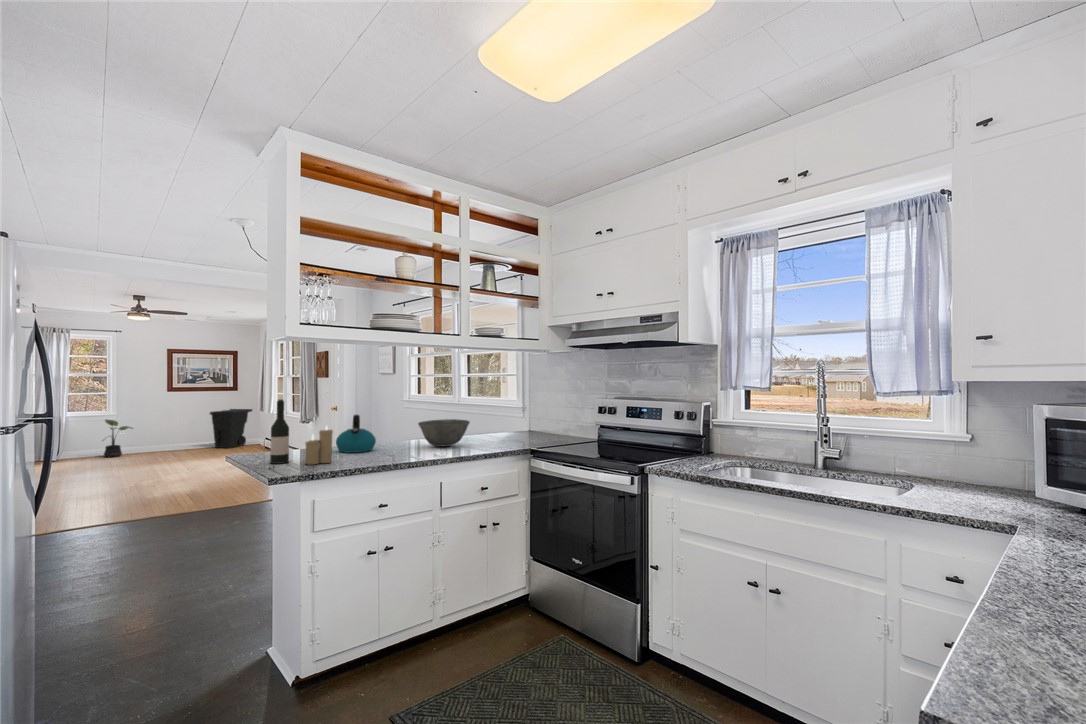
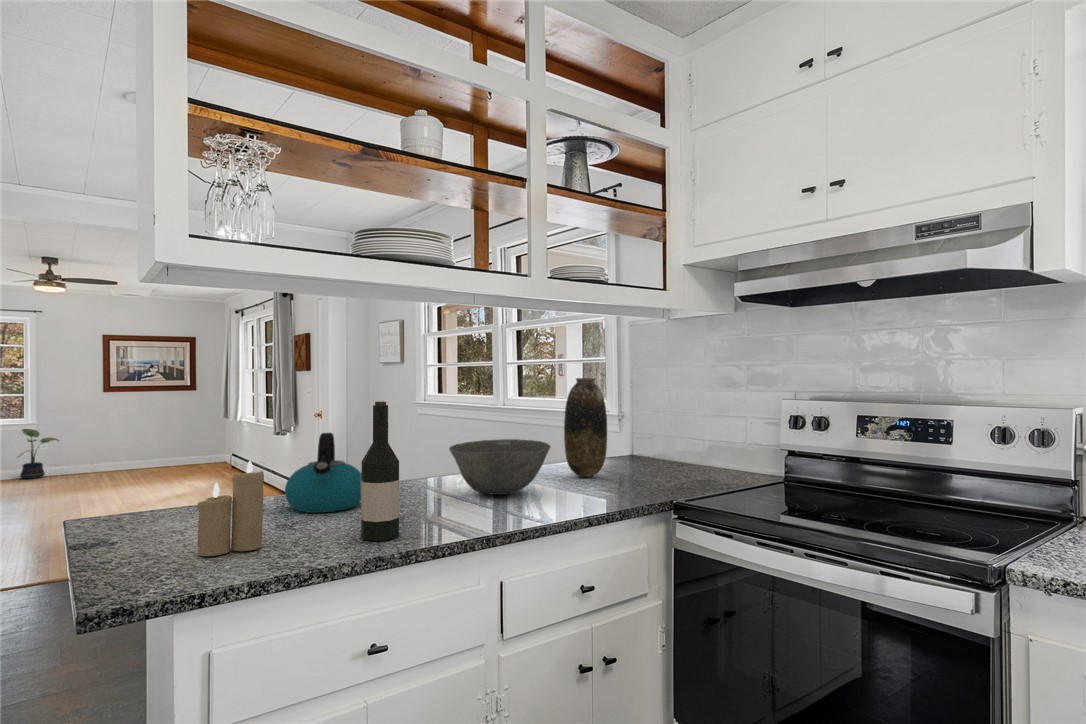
vase: none [482,387,505,440] -> present [564,378,607,477]
wine bottle: present [270,399,289,464] -> present [361,401,399,541]
trash can: present [210,409,252,448] -> none [160,414,216,466]

